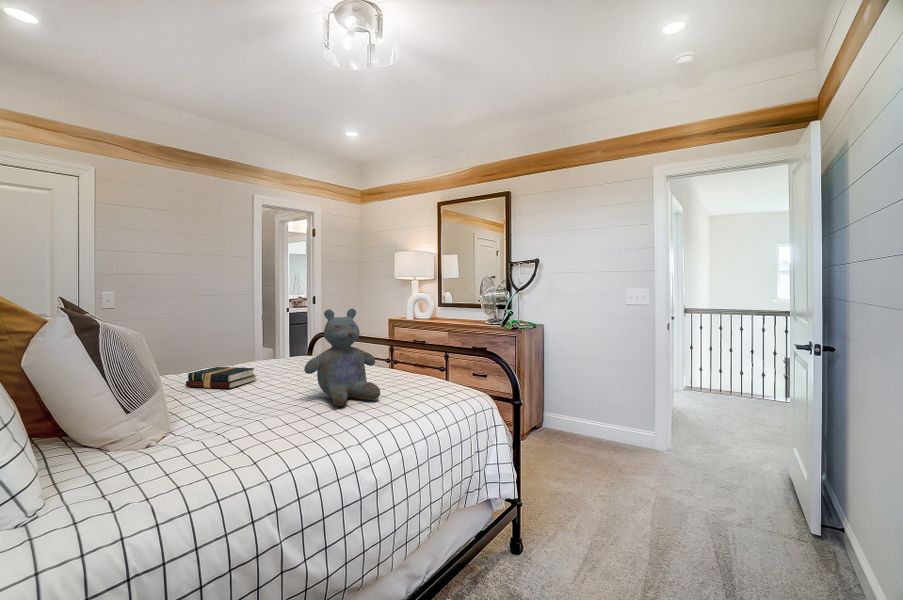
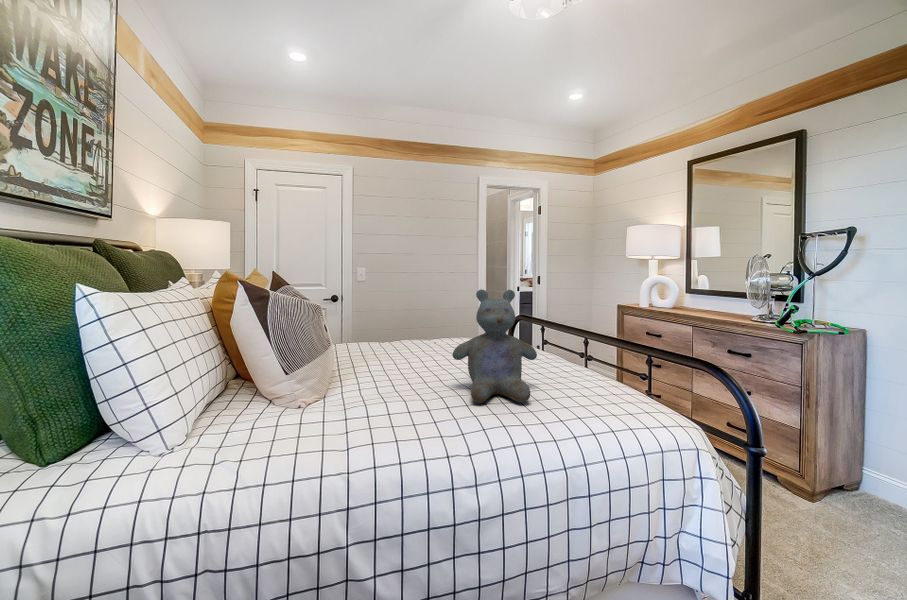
hardback book: present [186,367,256,388] -> none [379,340,436,363]

